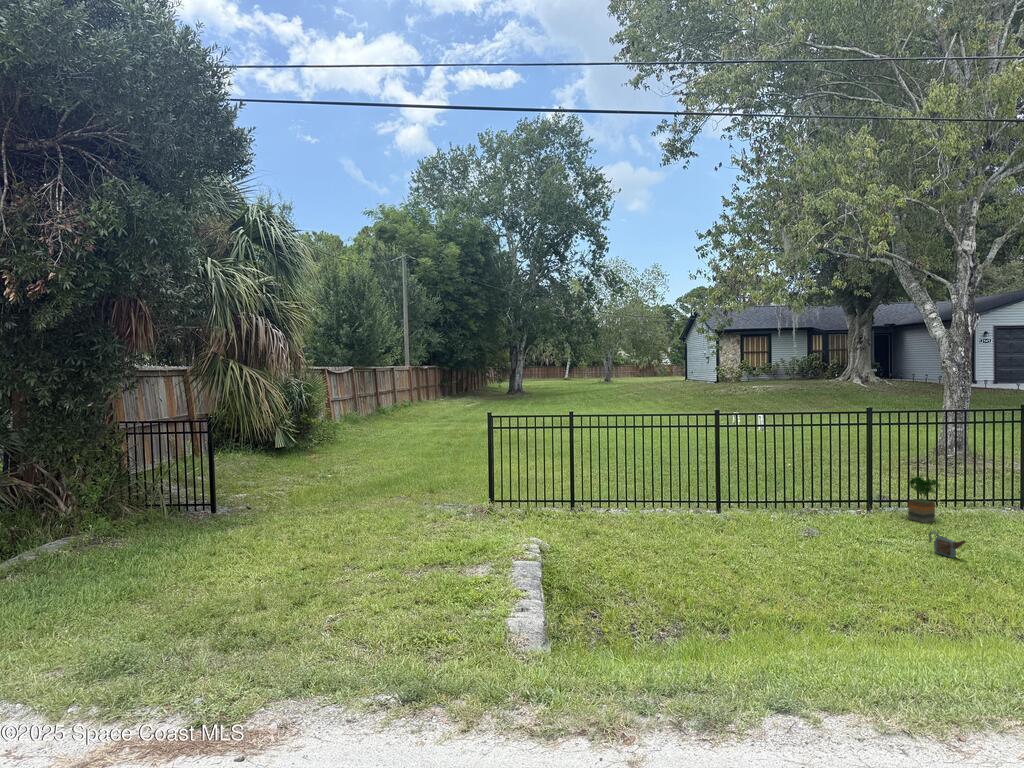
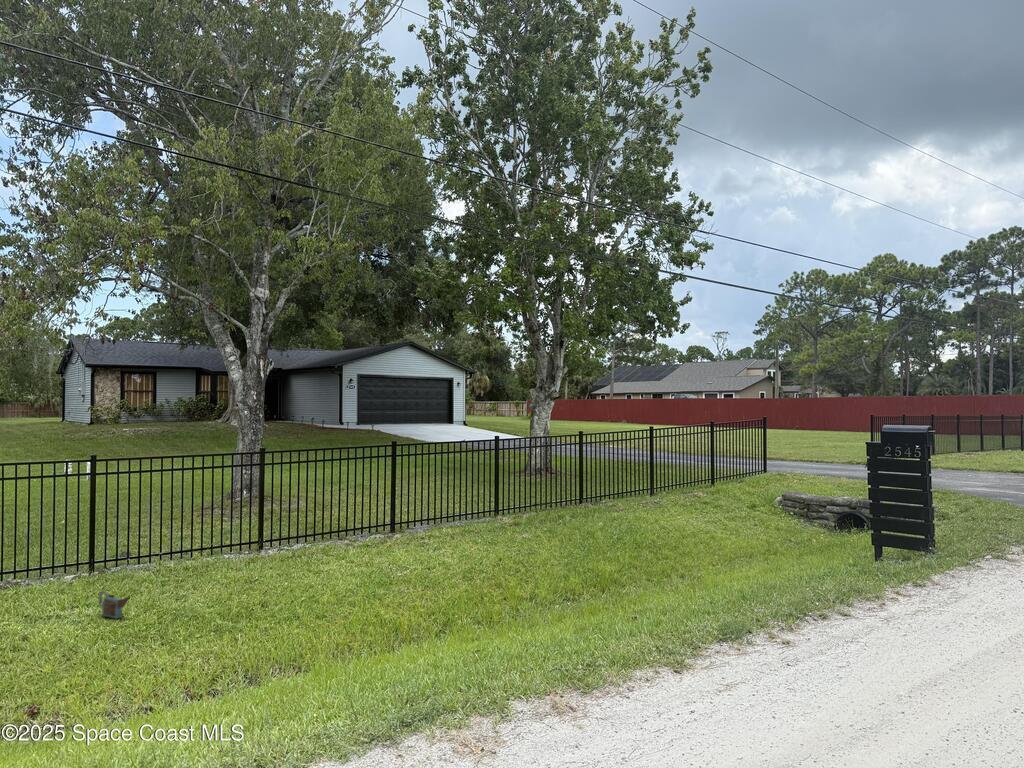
potted tree: present [908,477,940,523] -> none [122,524,161,577]

